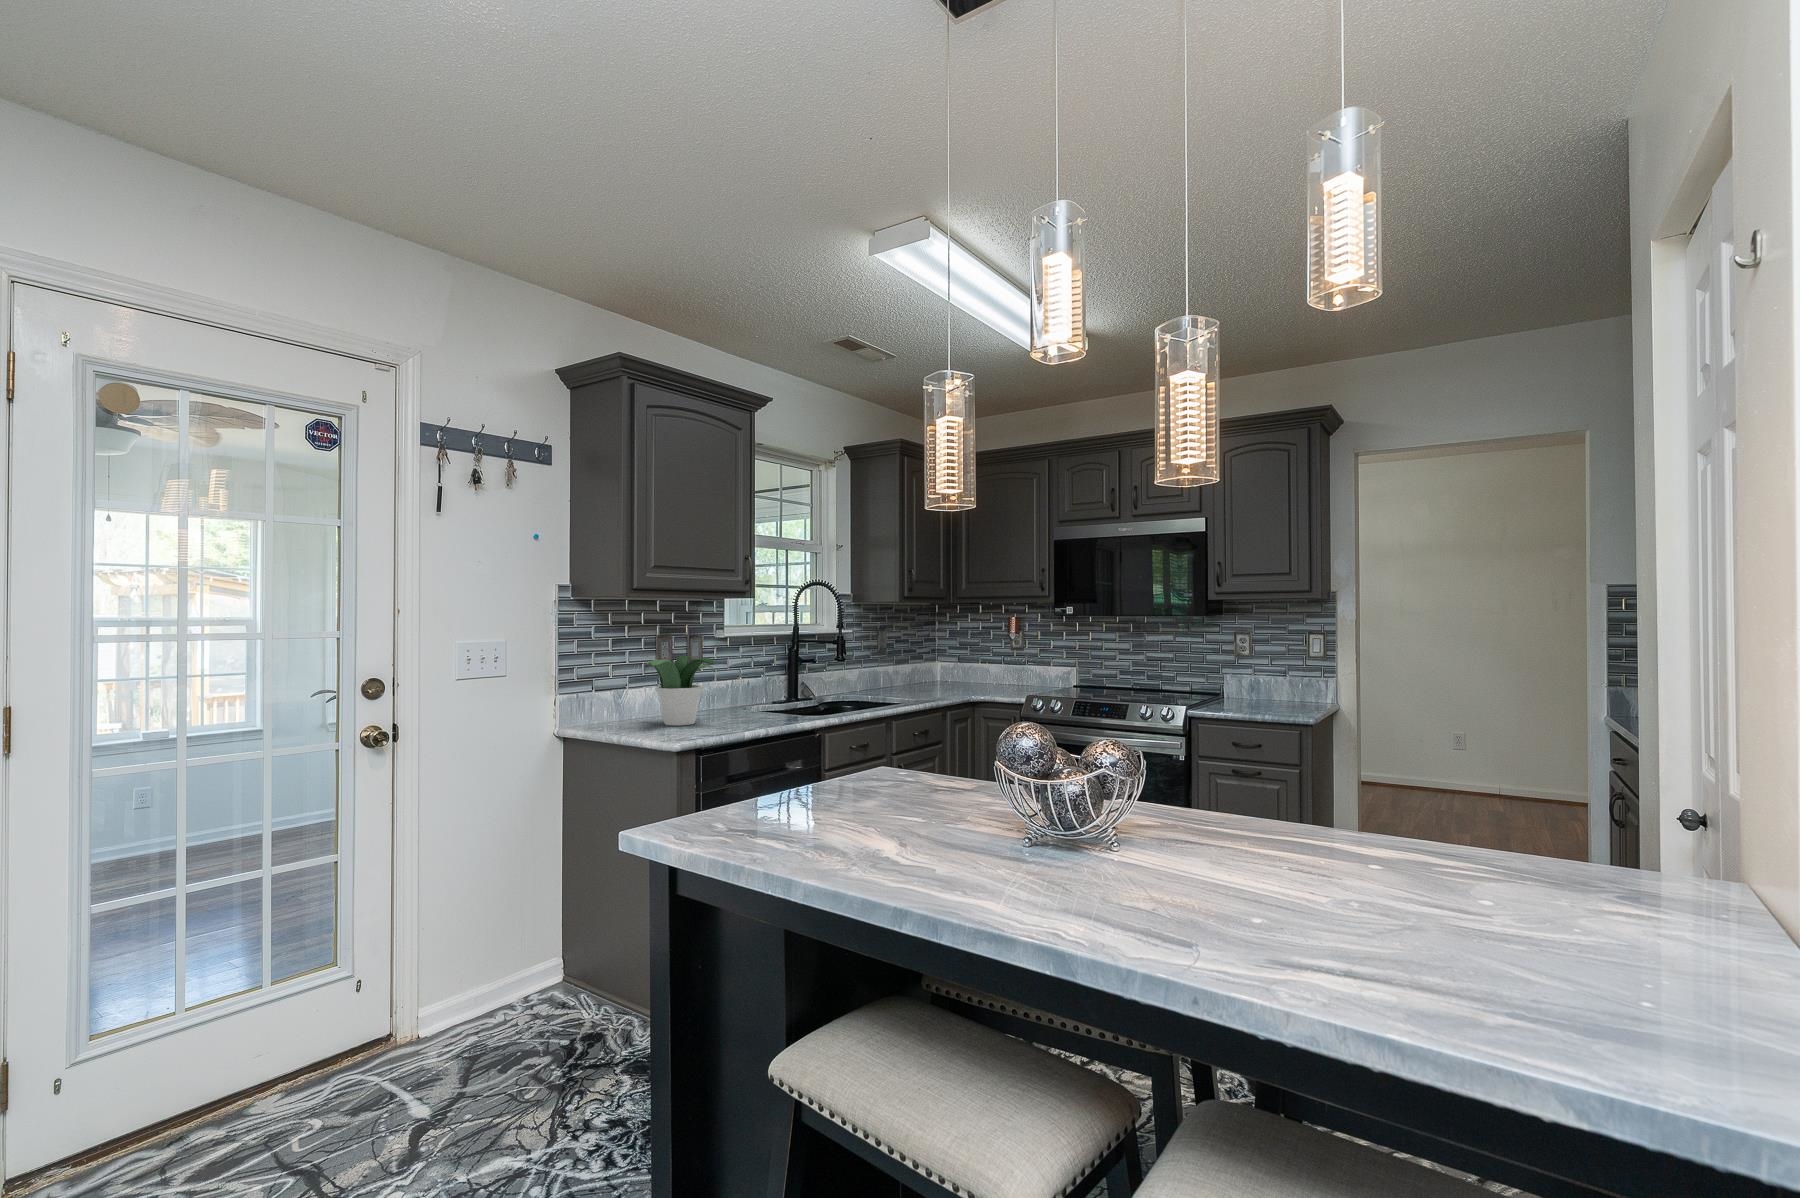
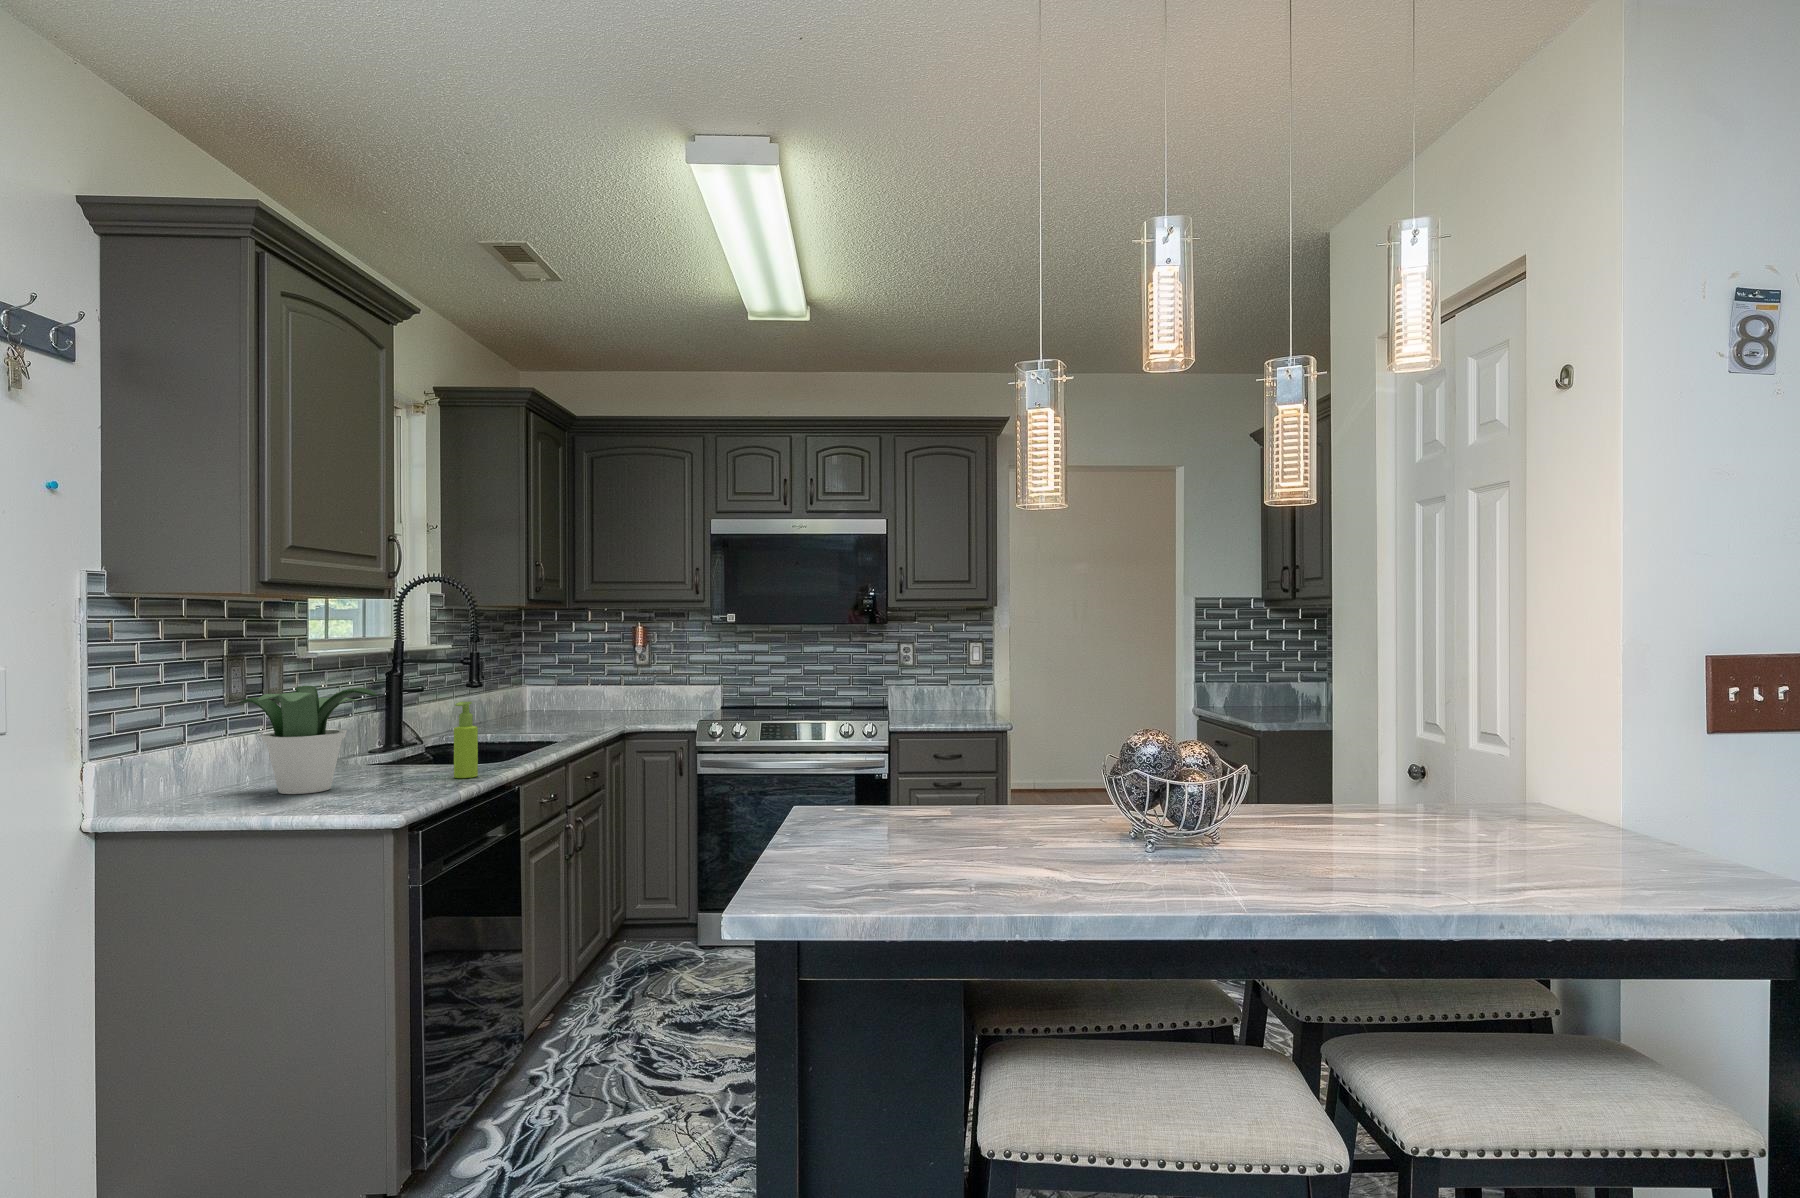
soap dispenser: none [768,671,785,724] -> present [454,702,478,778]

